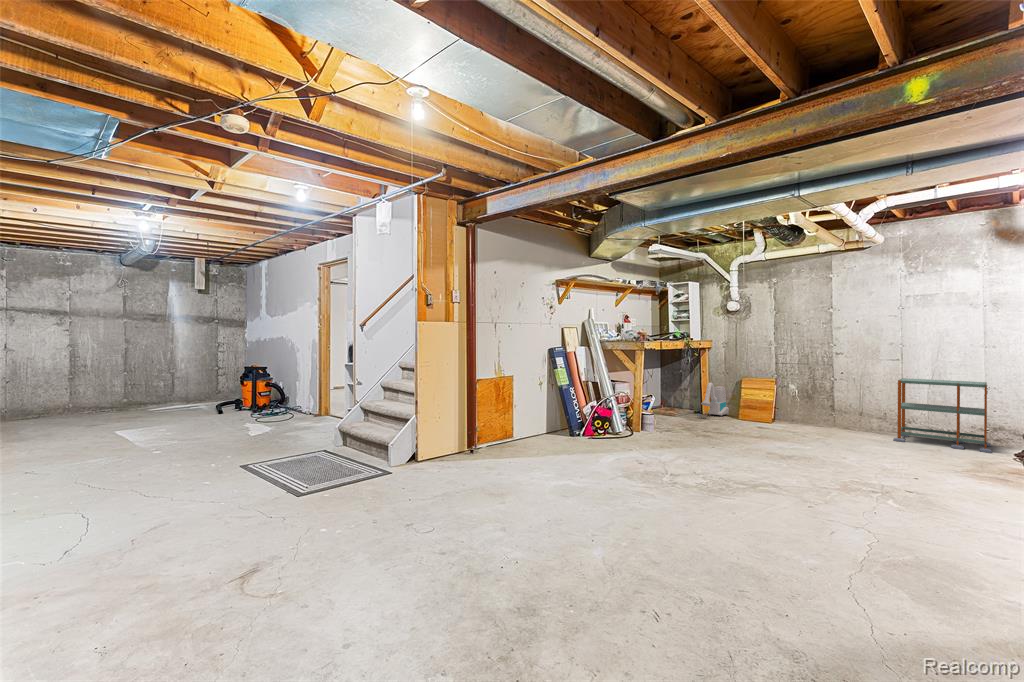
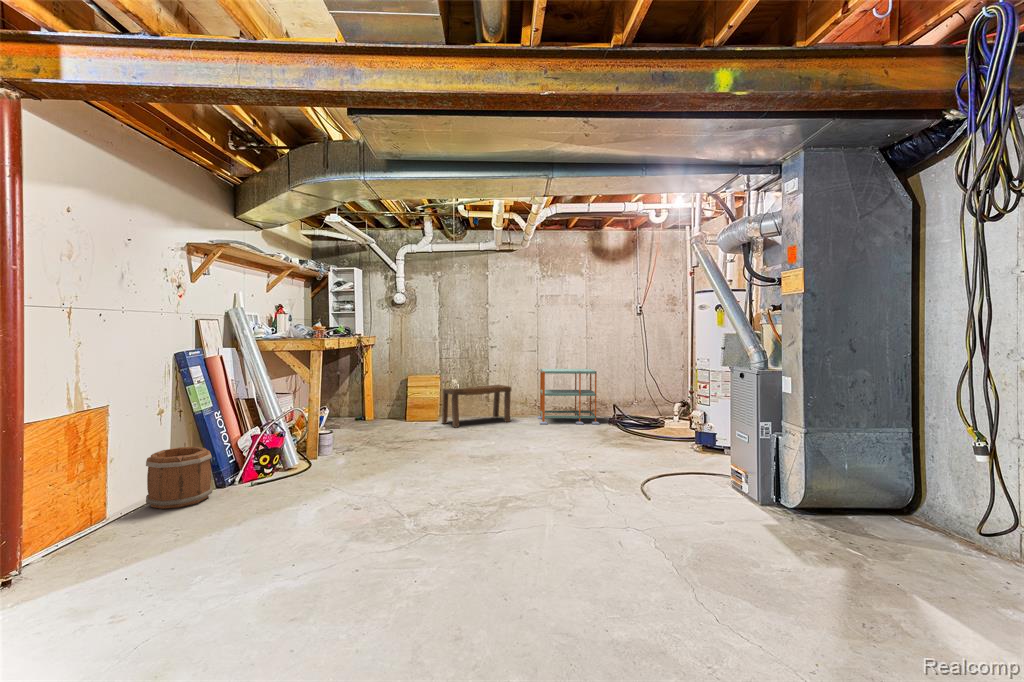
vacuum cleaner: present [701,382,729,416] -> none [371,384,395,421]
bench: none [771,391,856,433] -> present [442,385,512,427]
bucket: none [527,407,563,443] -> present [146,447,213,509]

